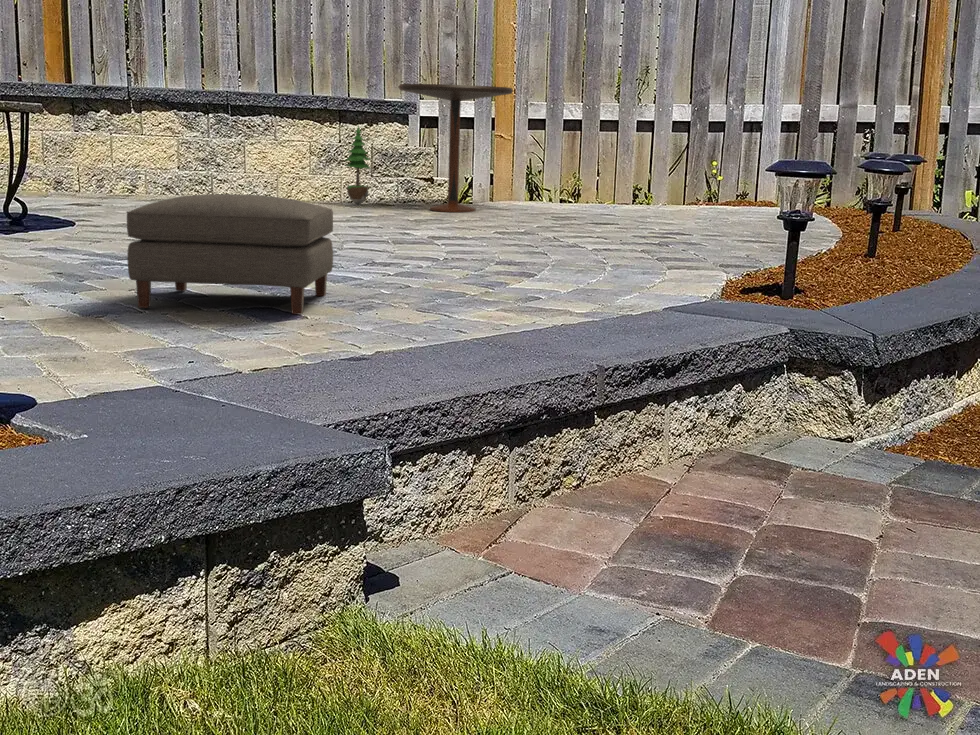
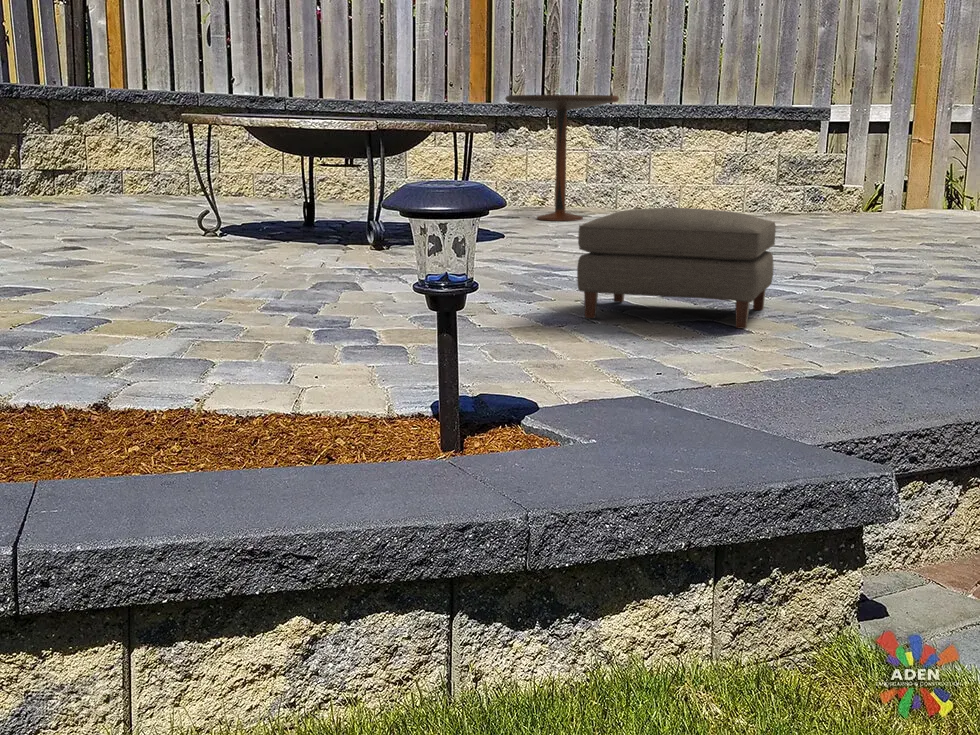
pedestal table: present [399,84,513,212] -> present [505,95,619,221]
potted tree: present [345,127,371,205] -> none [749,135,779,216]

